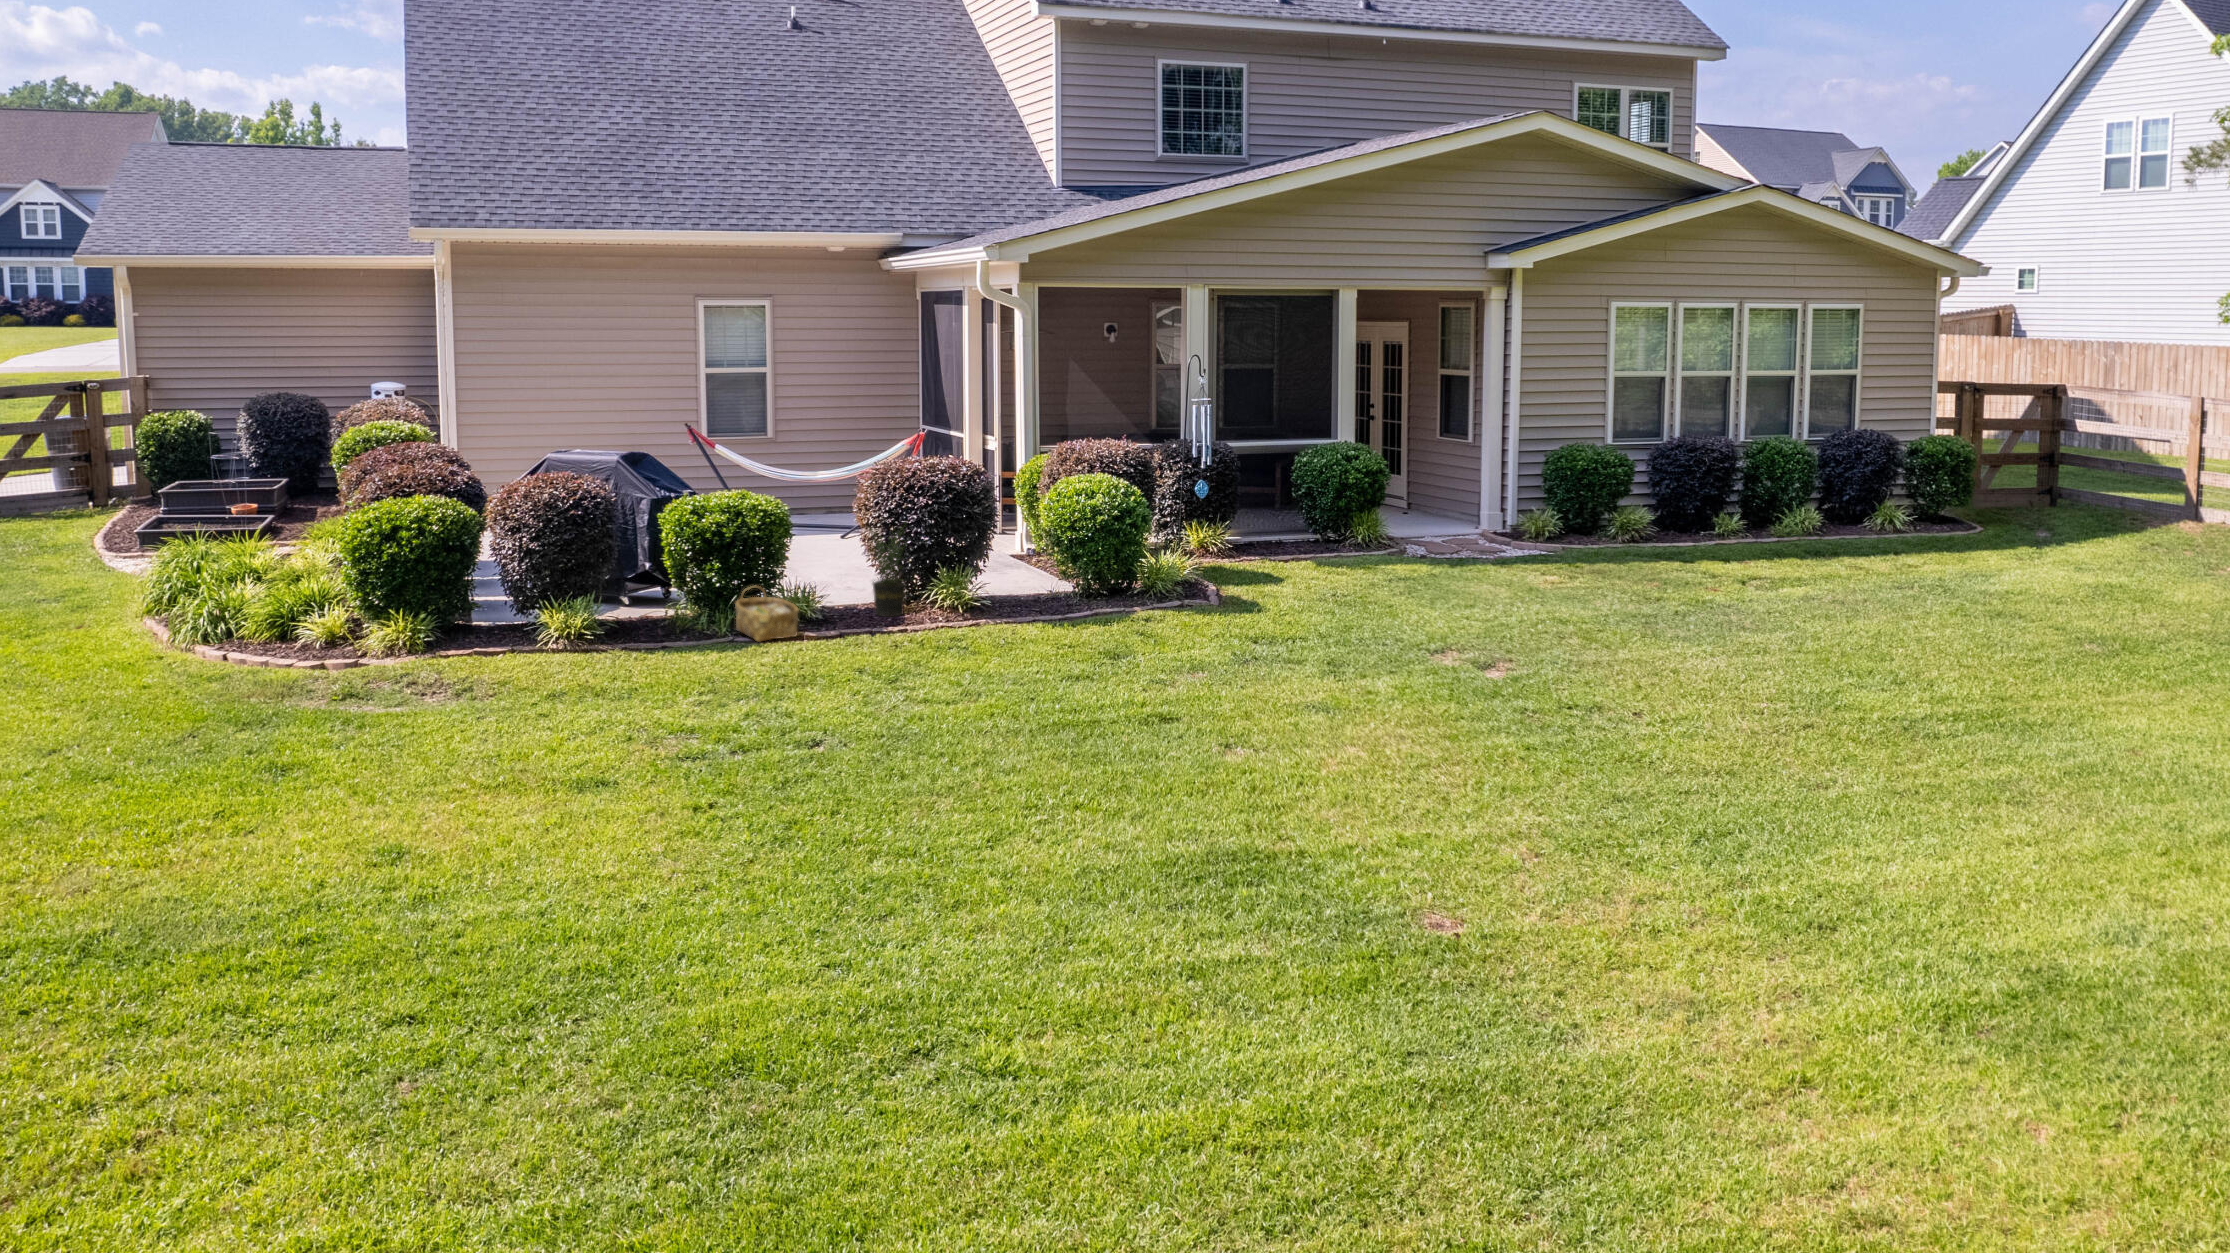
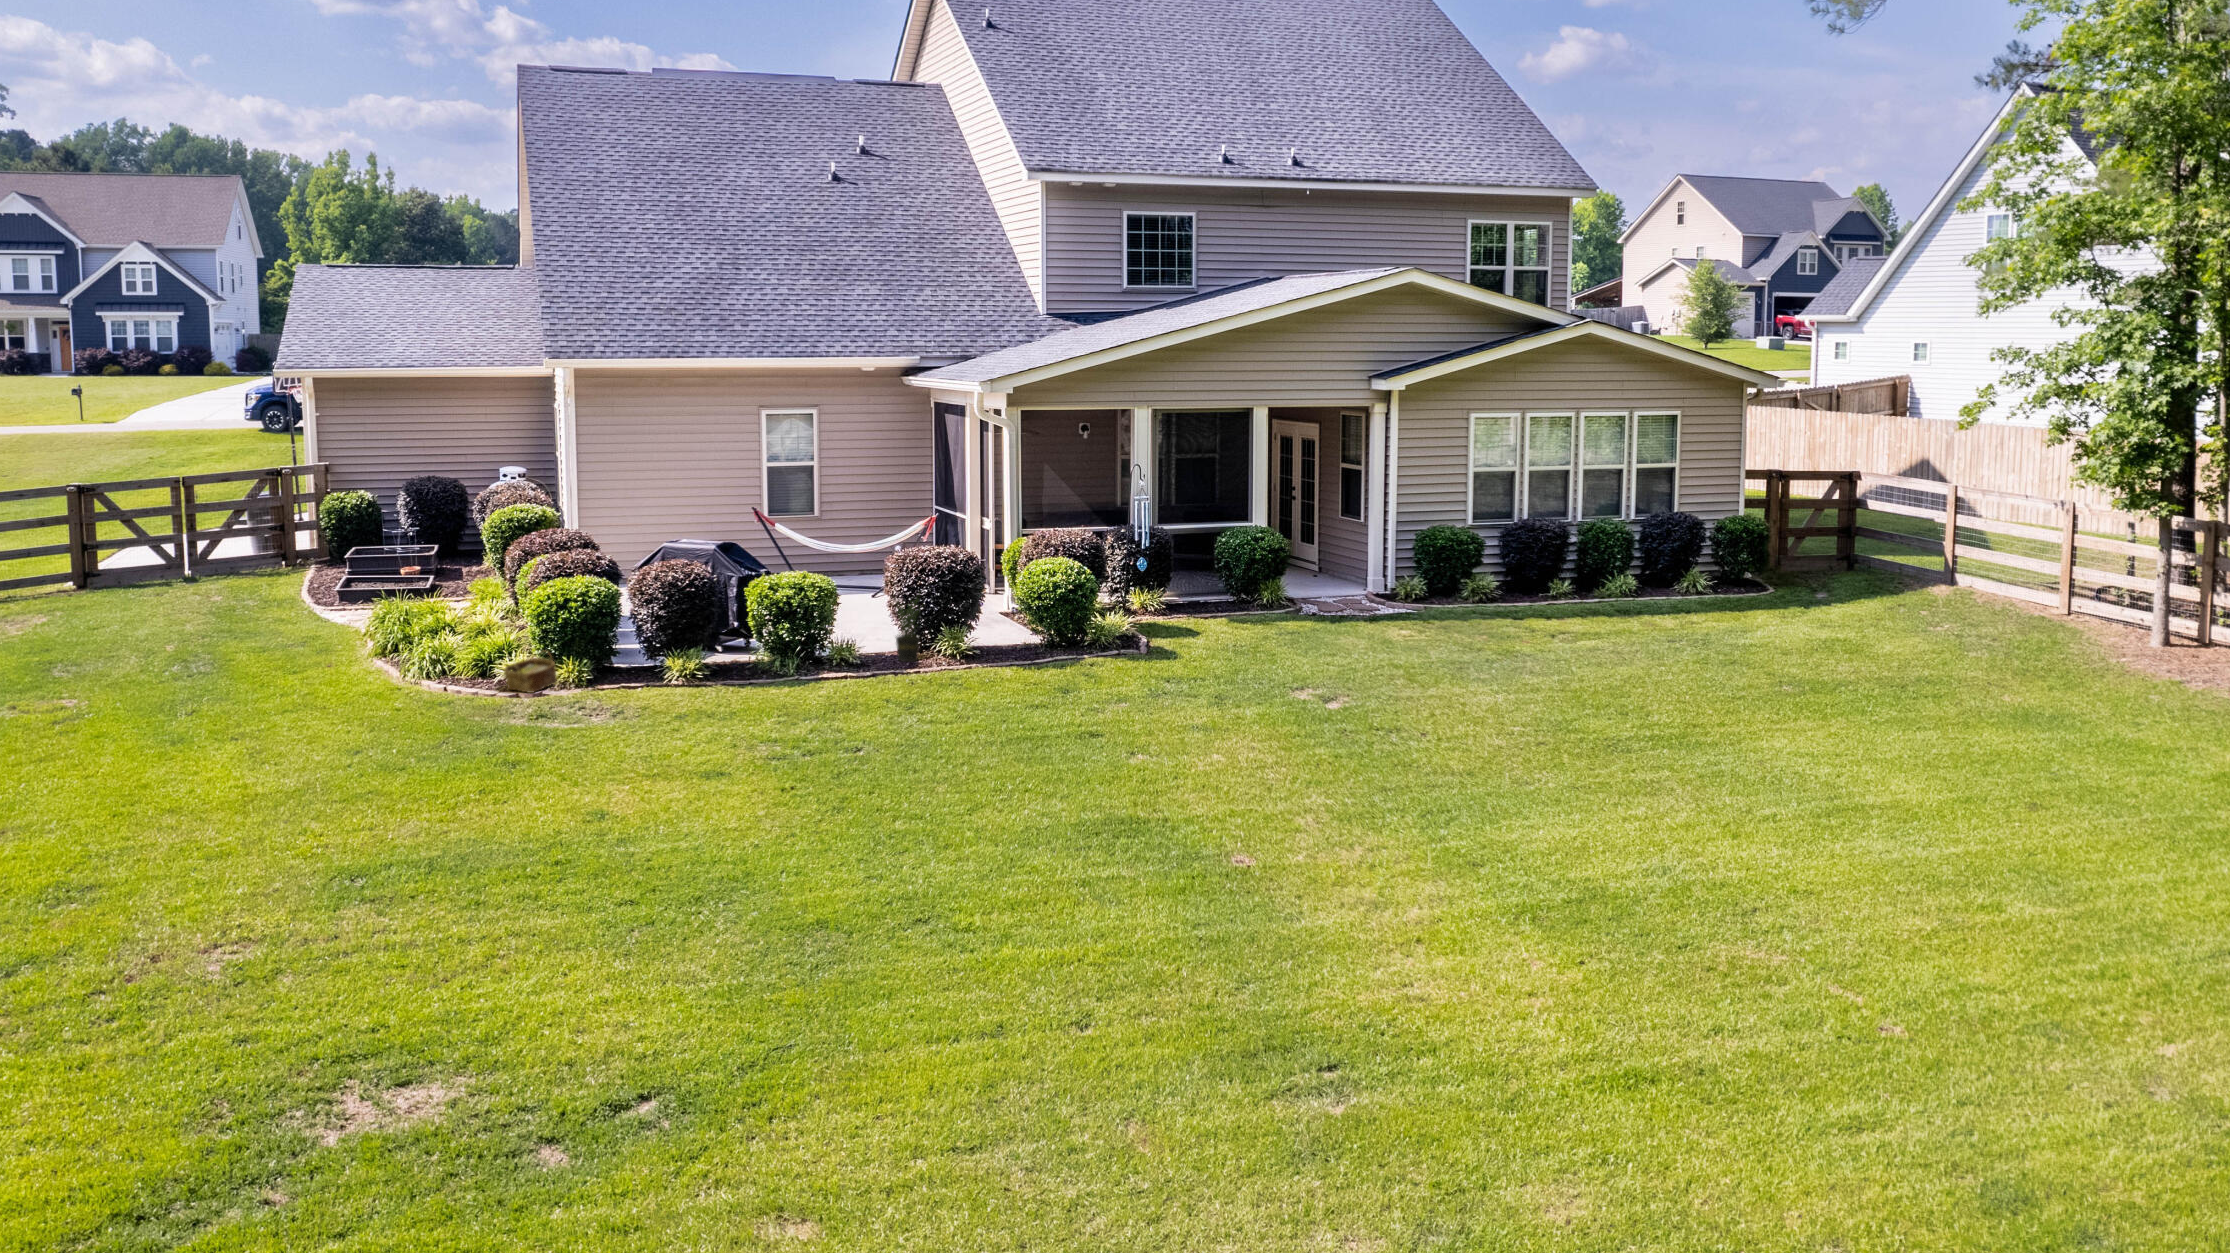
woven basket: present [735,586,799,642] -> present [504,654,557,693]

